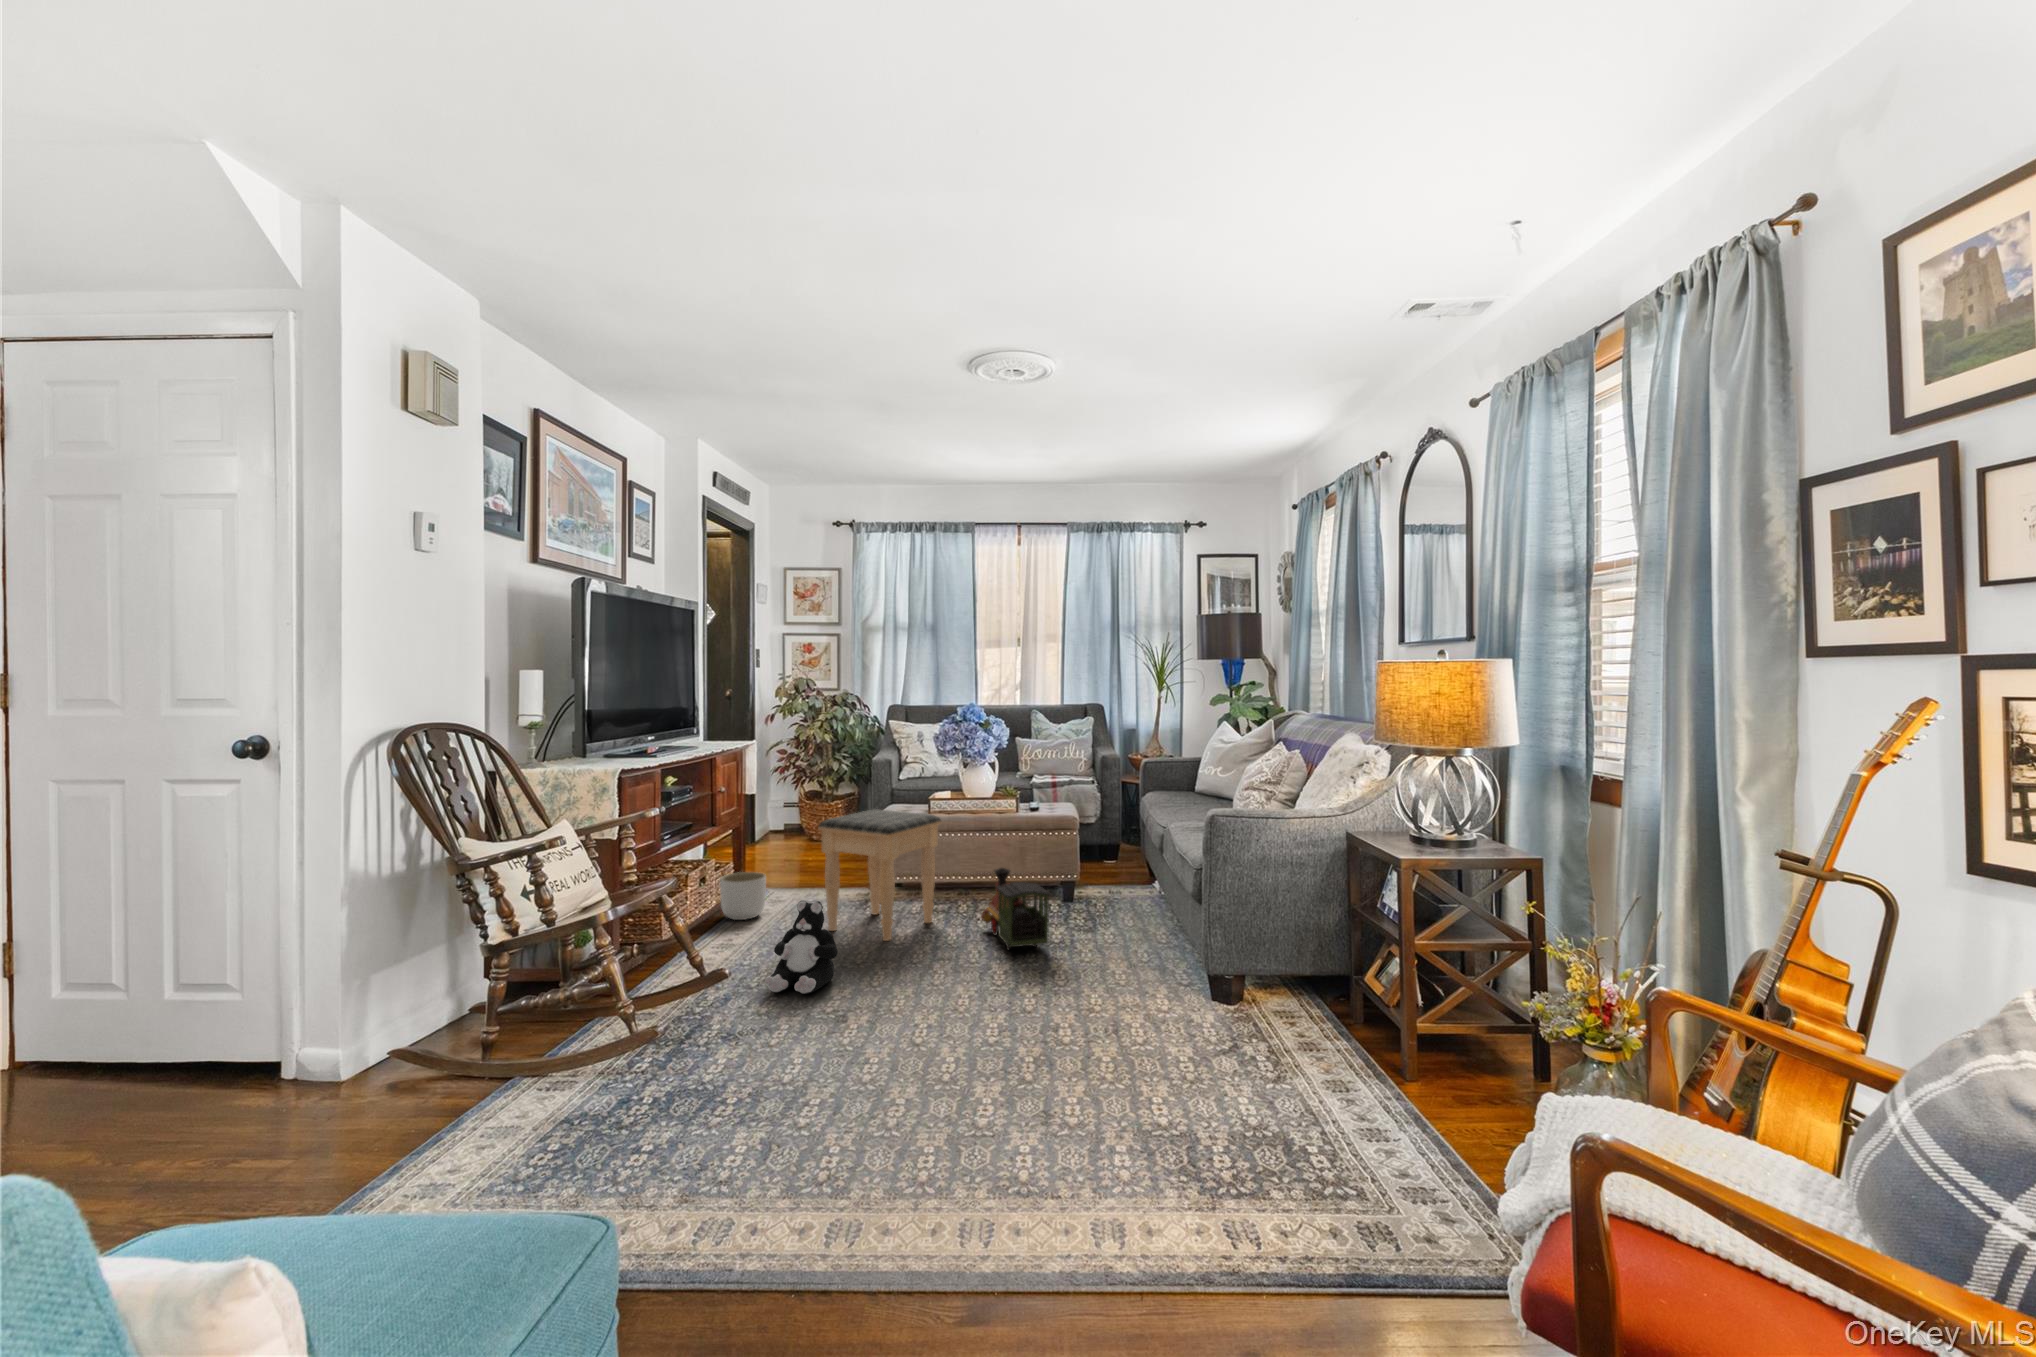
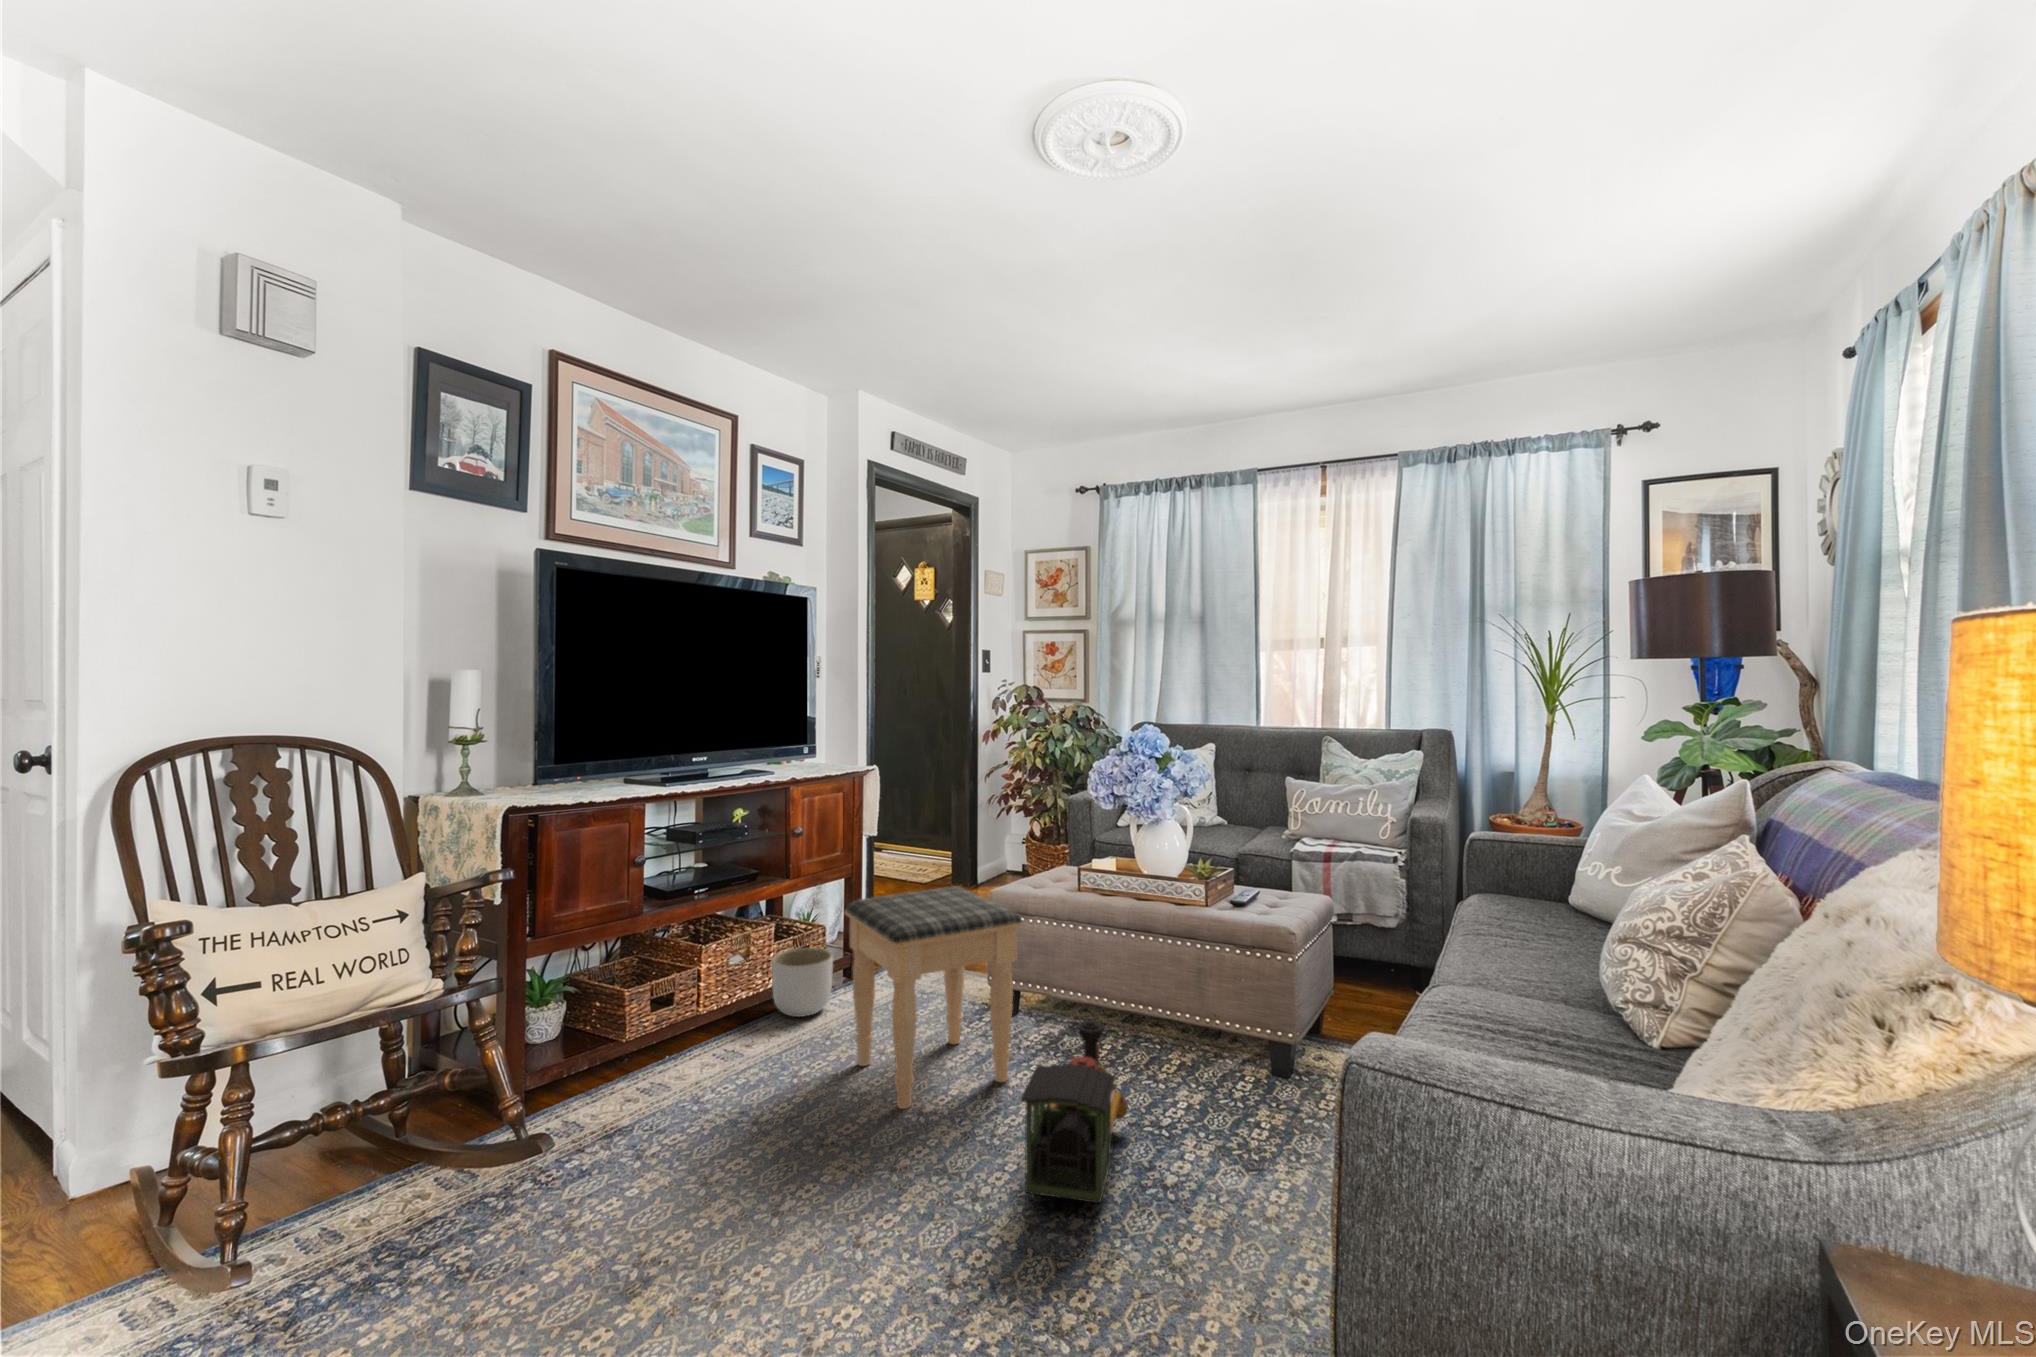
plush toy: present [765,901,837,994] -> none [606,1043,740,1210]

